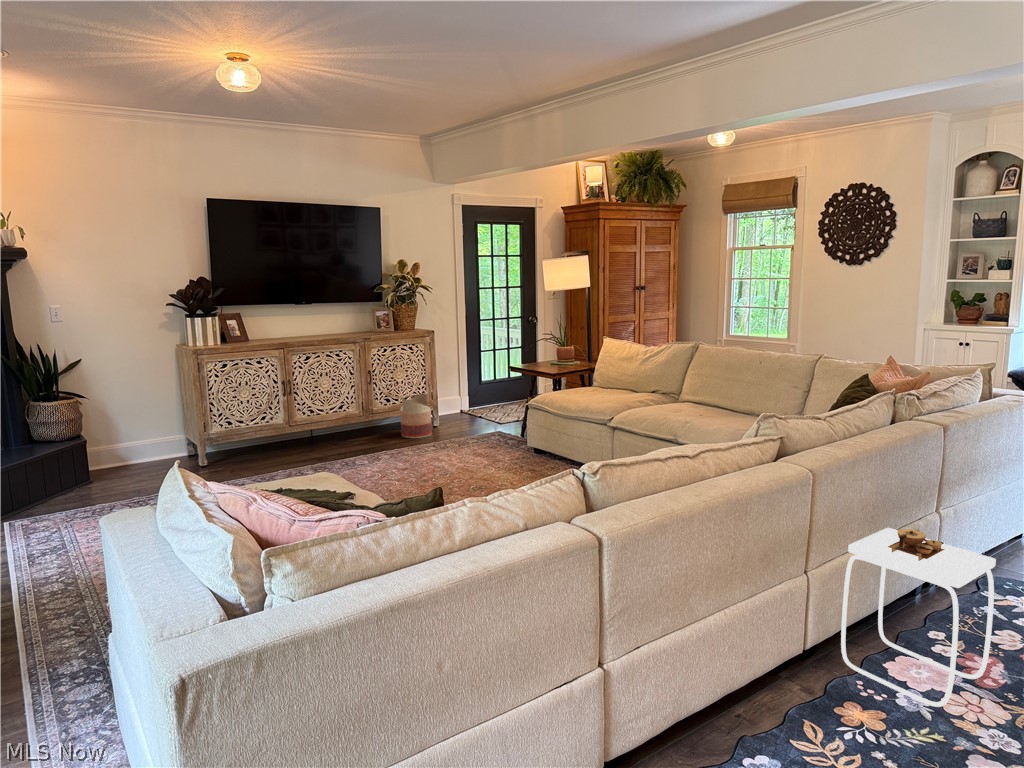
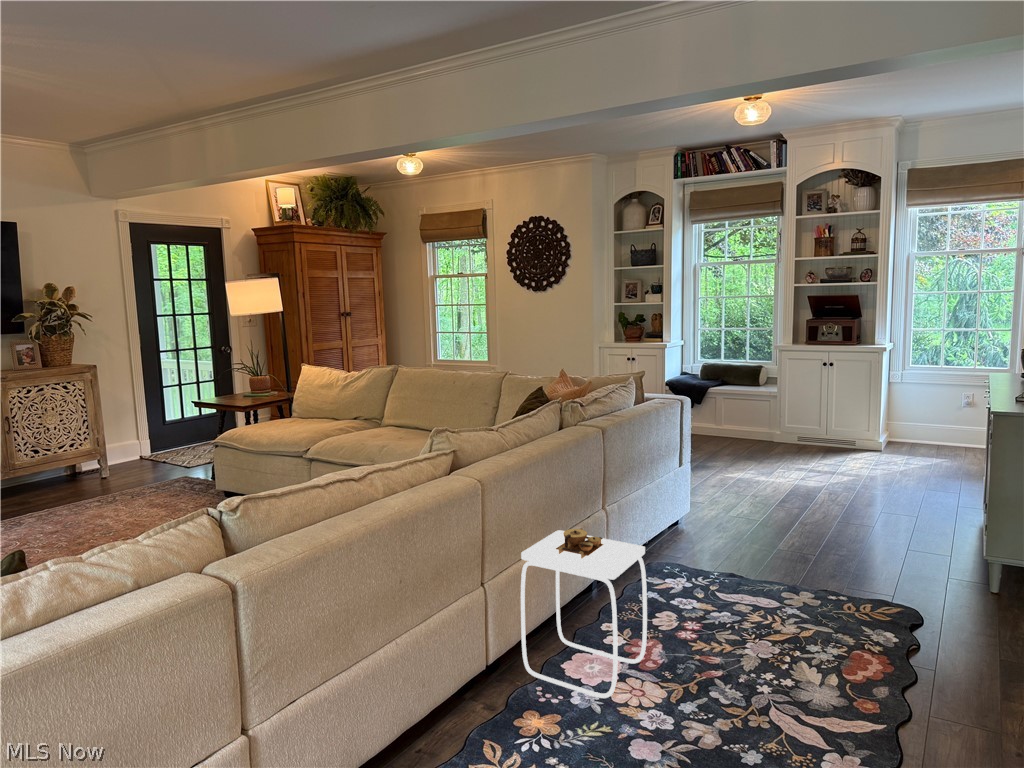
basket: present [400,393,432,438] -> none [51,438,97,494]

